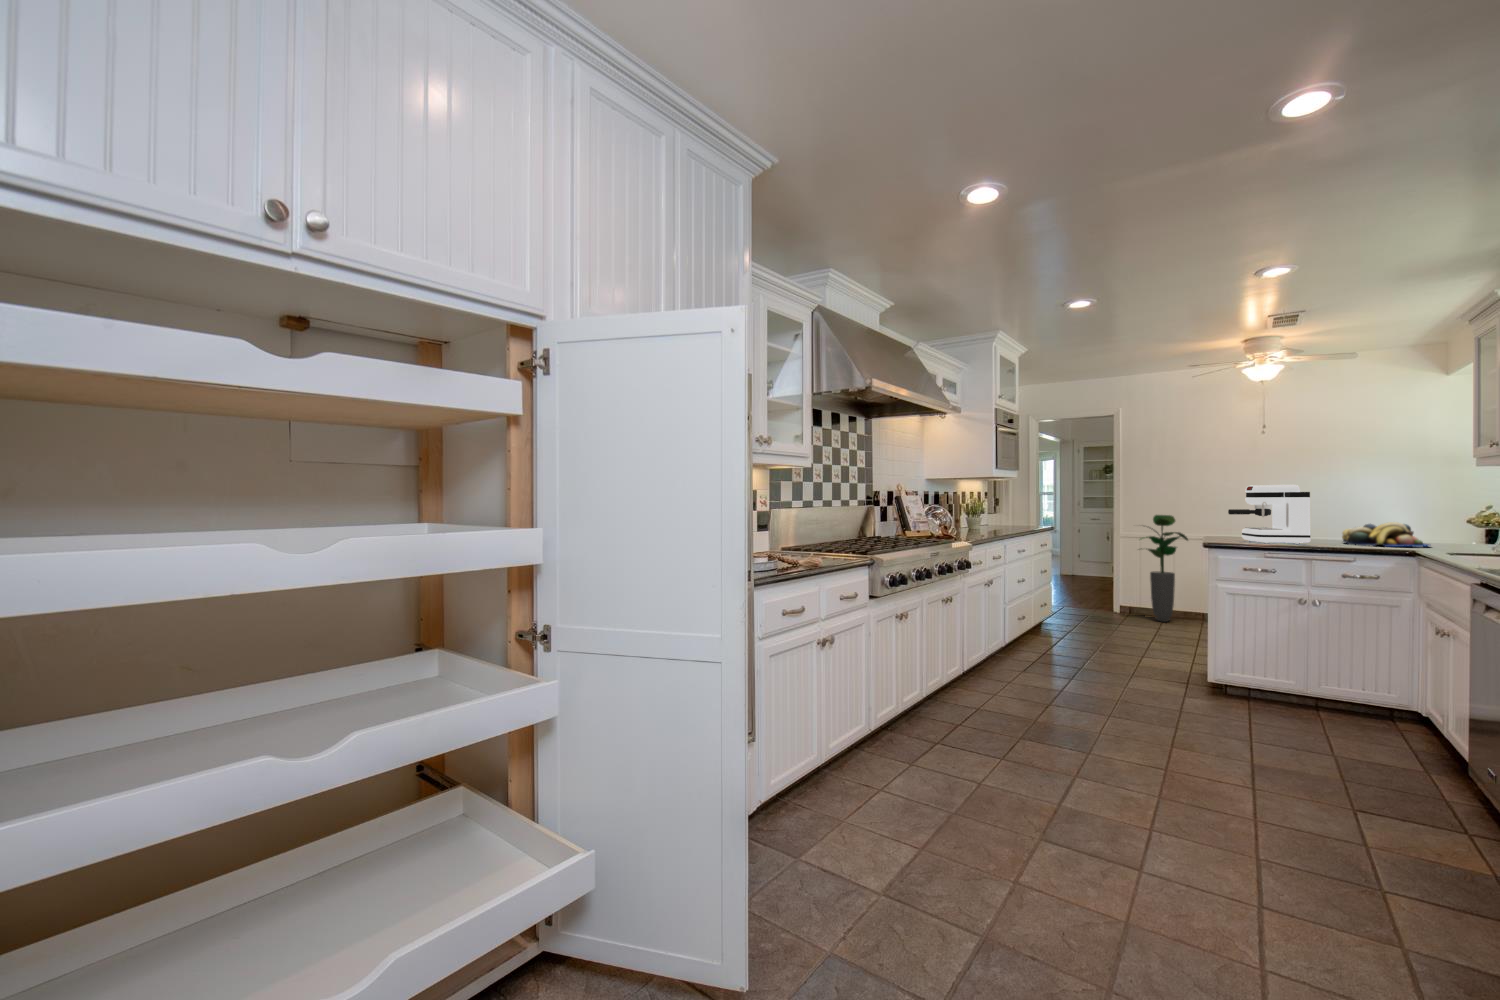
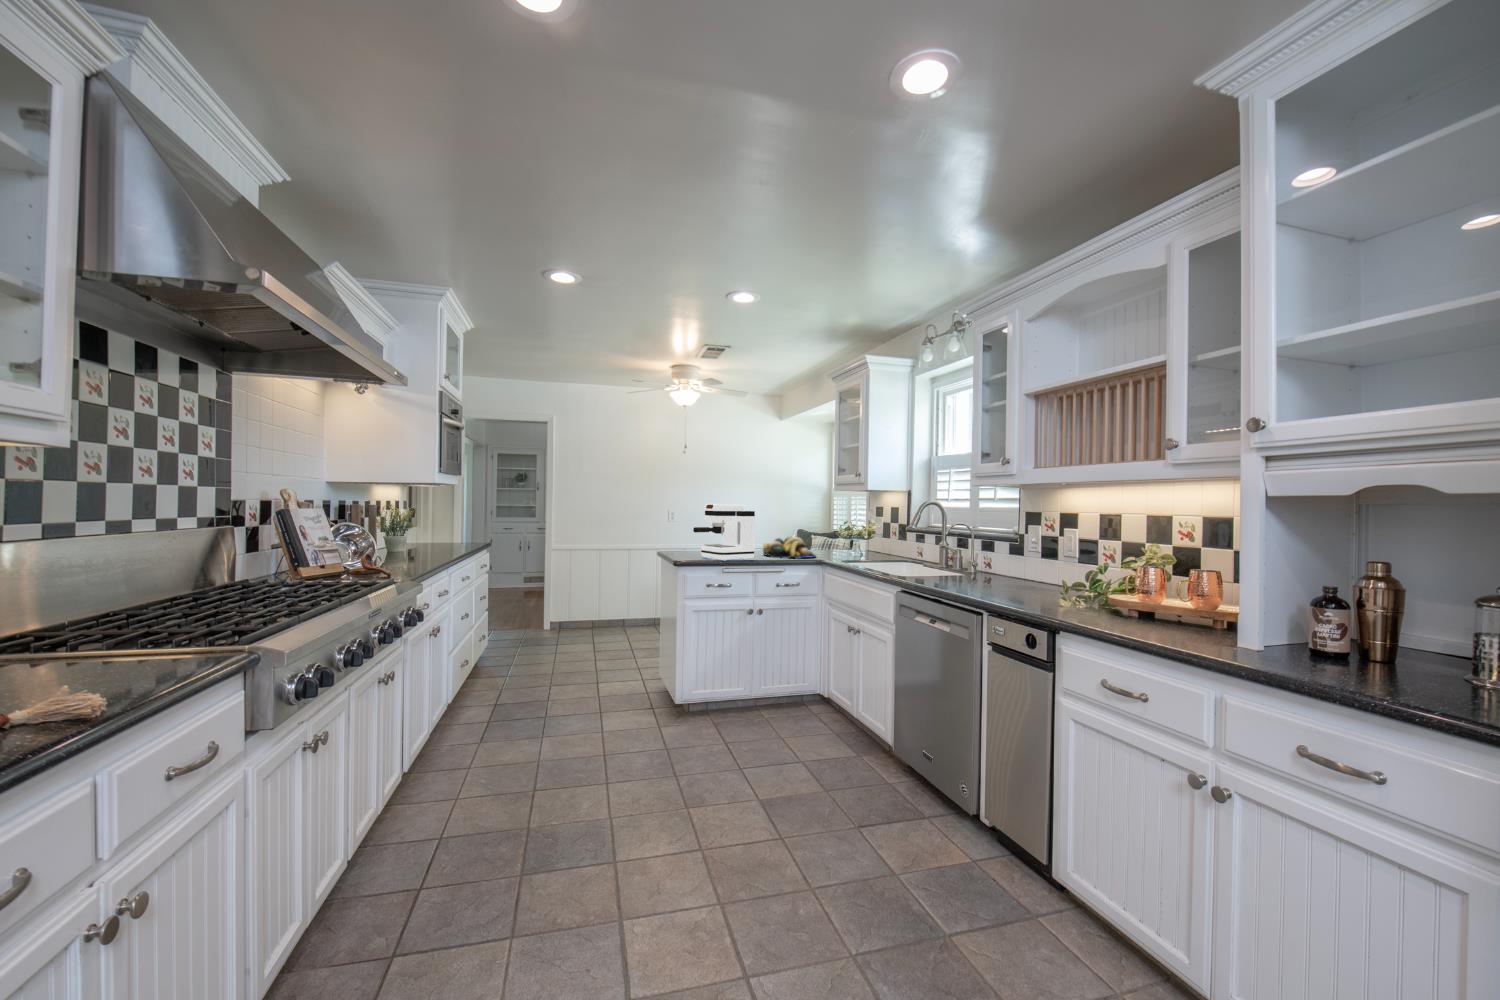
potted plant: present [1146,515,1188,622] -> none [567,525,614,633]

